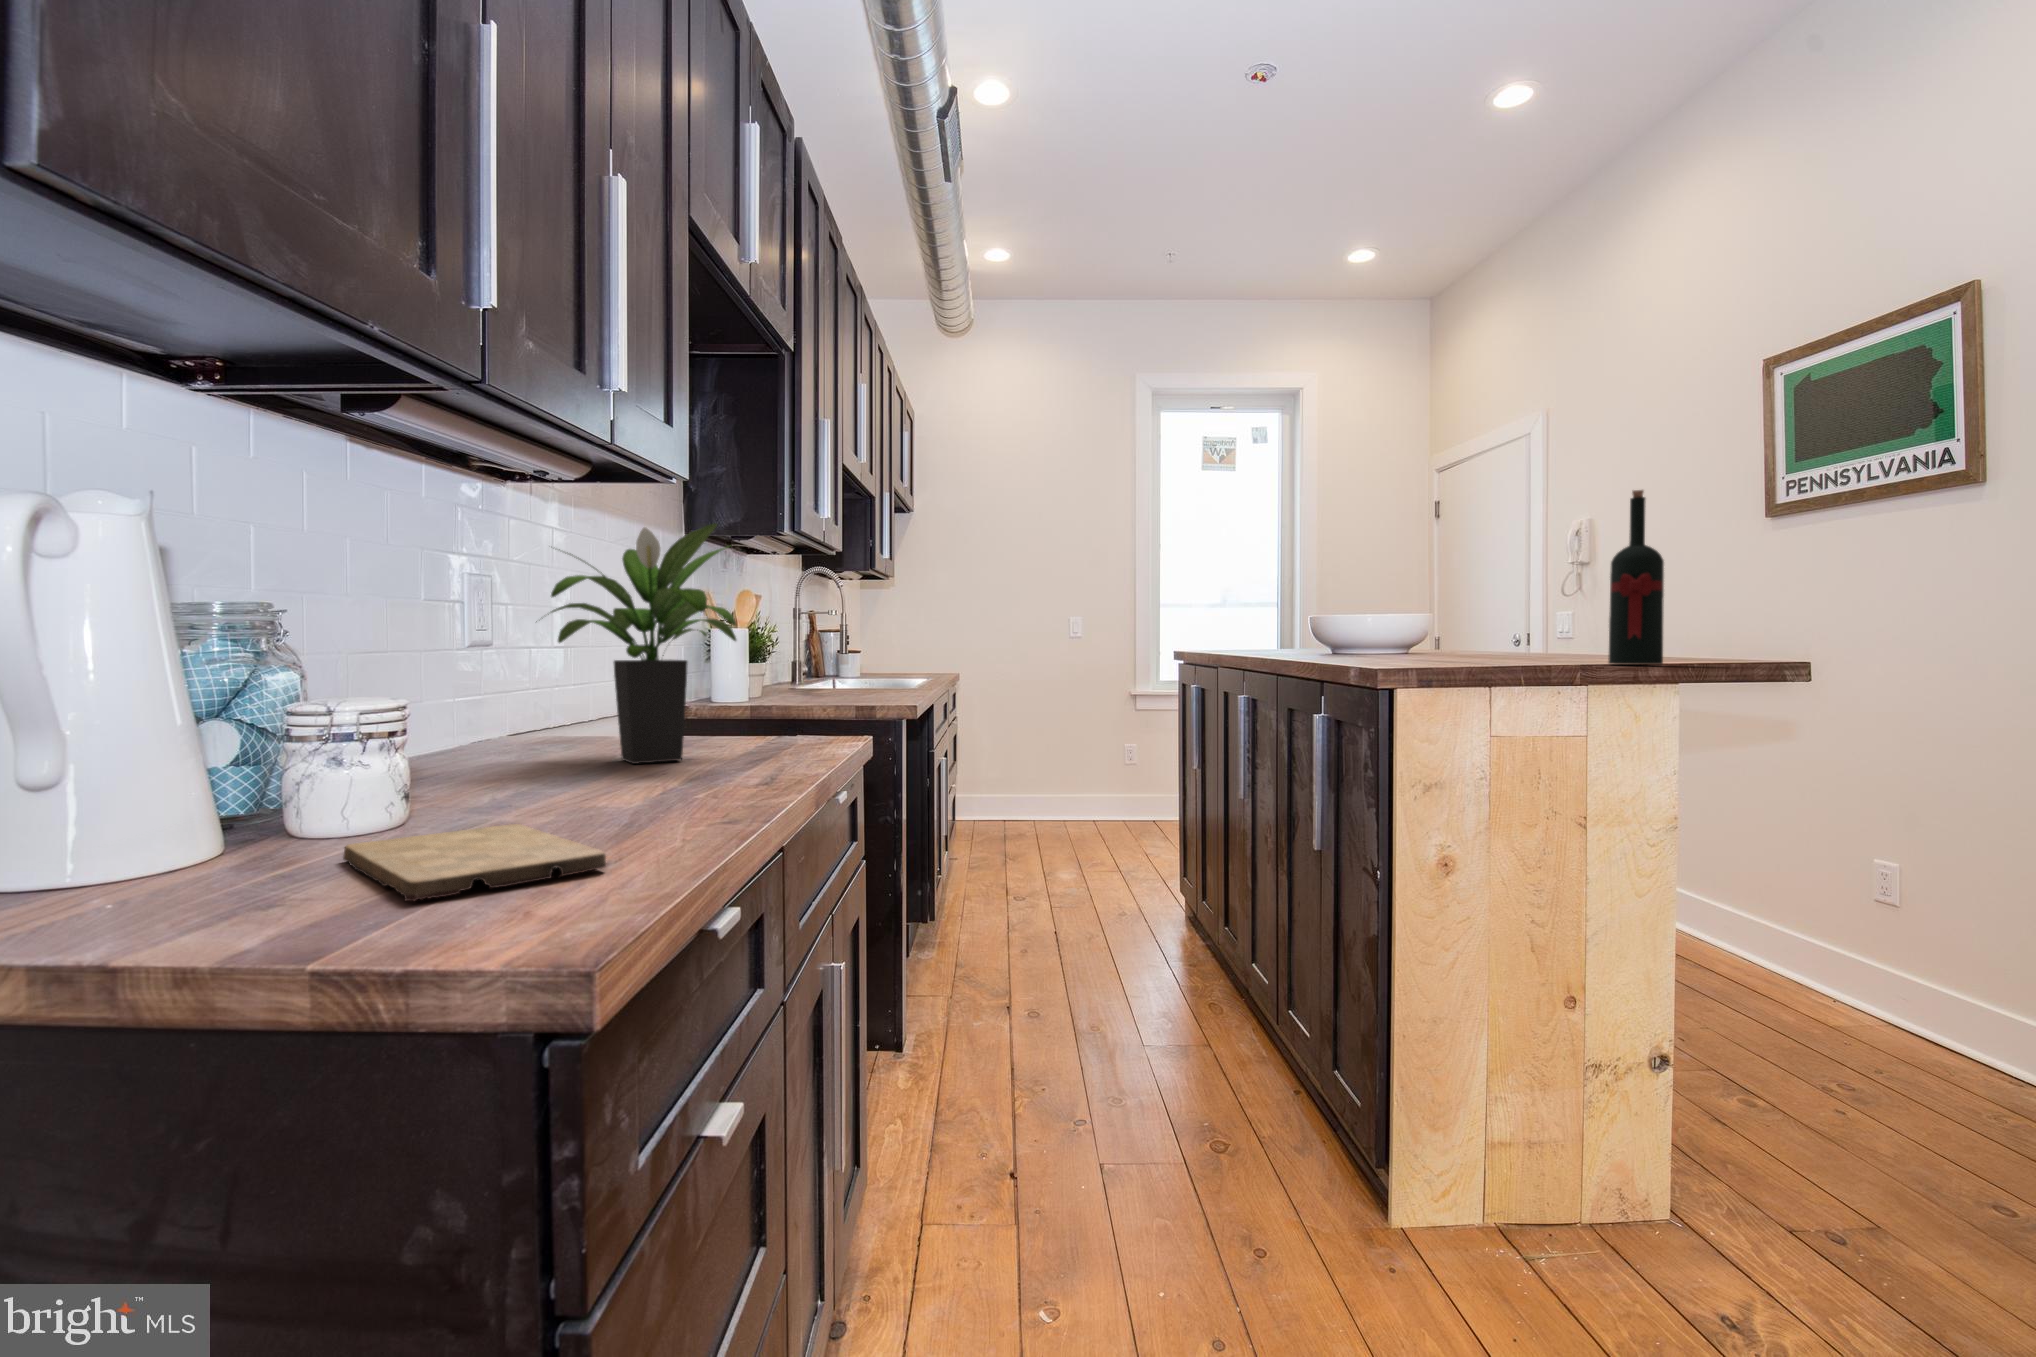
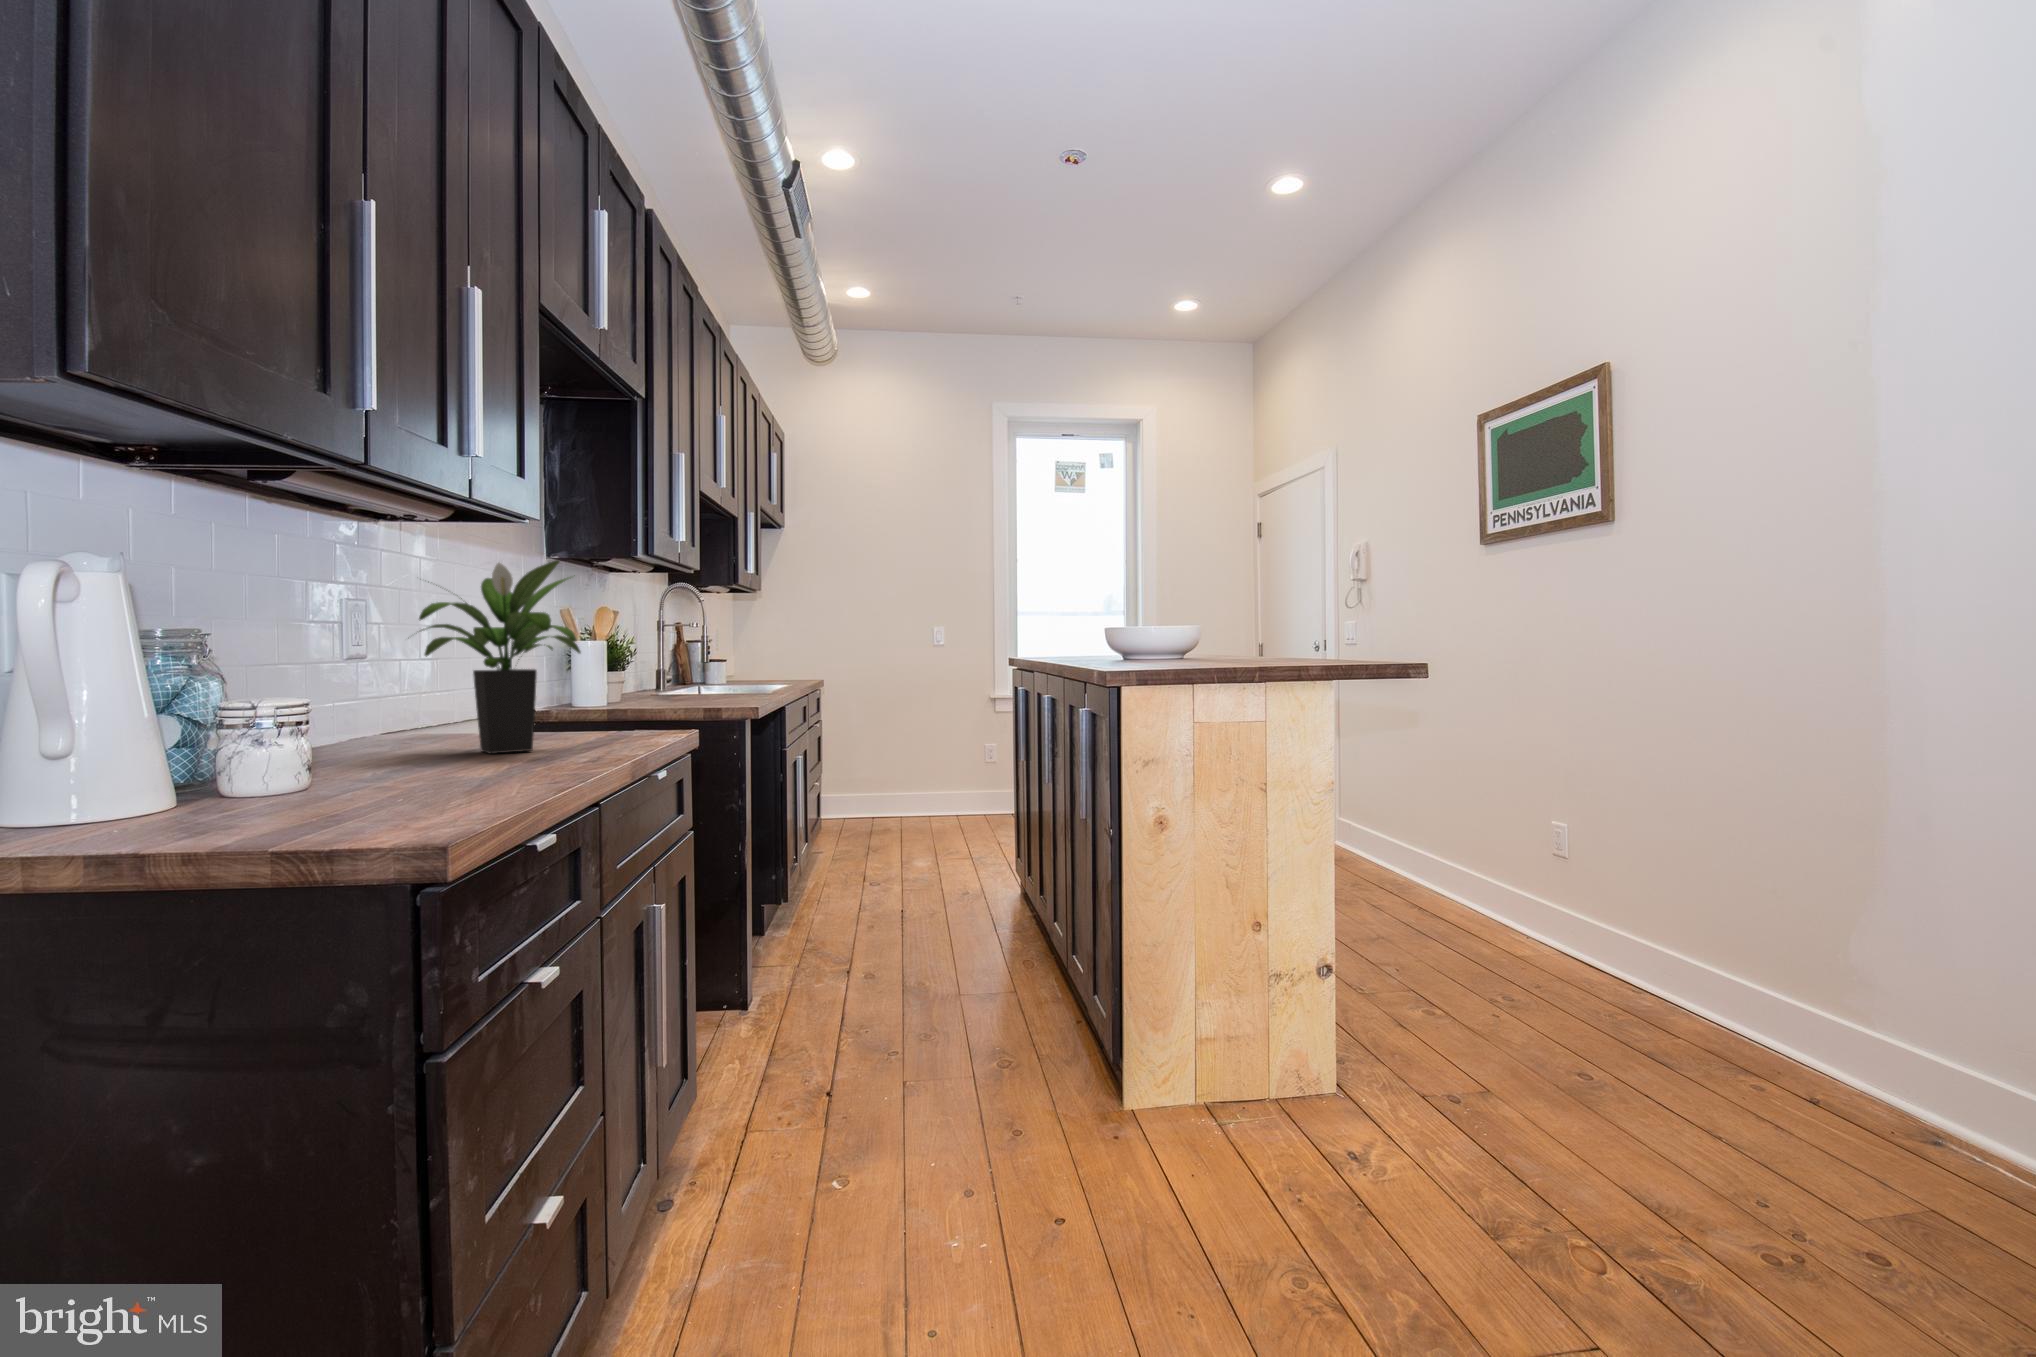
wine bottle: present [1608,490,1664,665] -> none [1283,534,1318,667]
cutting board: present [343,824,606,901] -> none [271,785,461,822]

